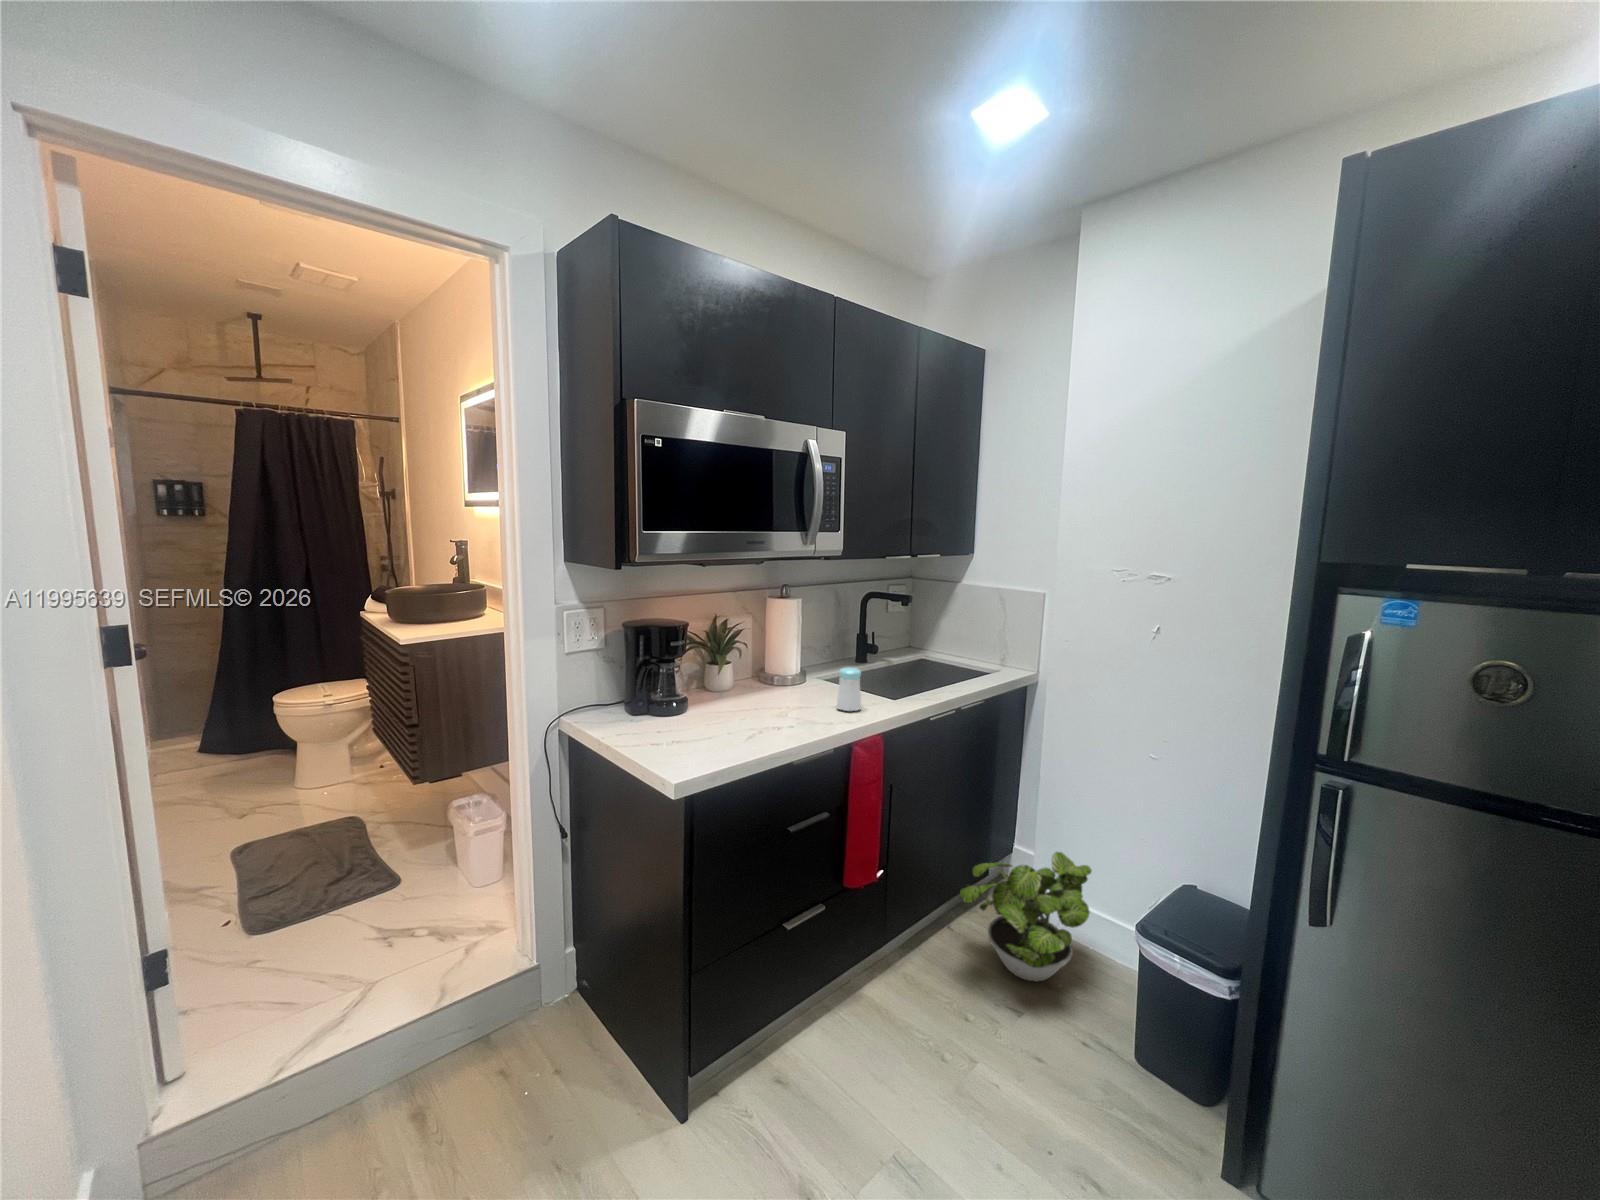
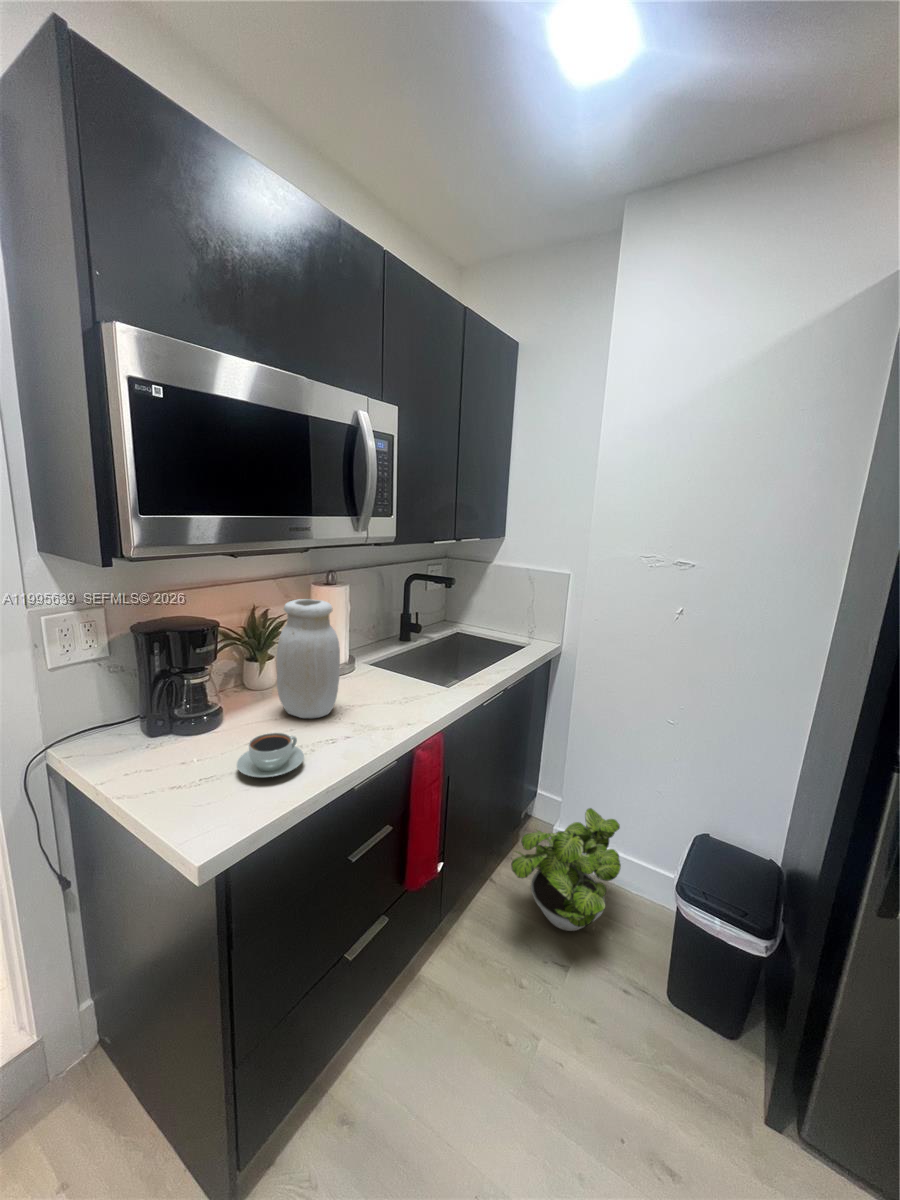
jar: none [733,605,787,711] -> present [277,599,340,718]
salt shaker: present [837,667,861,711] -> none [394,663,420,710]
coffee cup: none [701,710,753,741] -> present [237,733,304,777]

